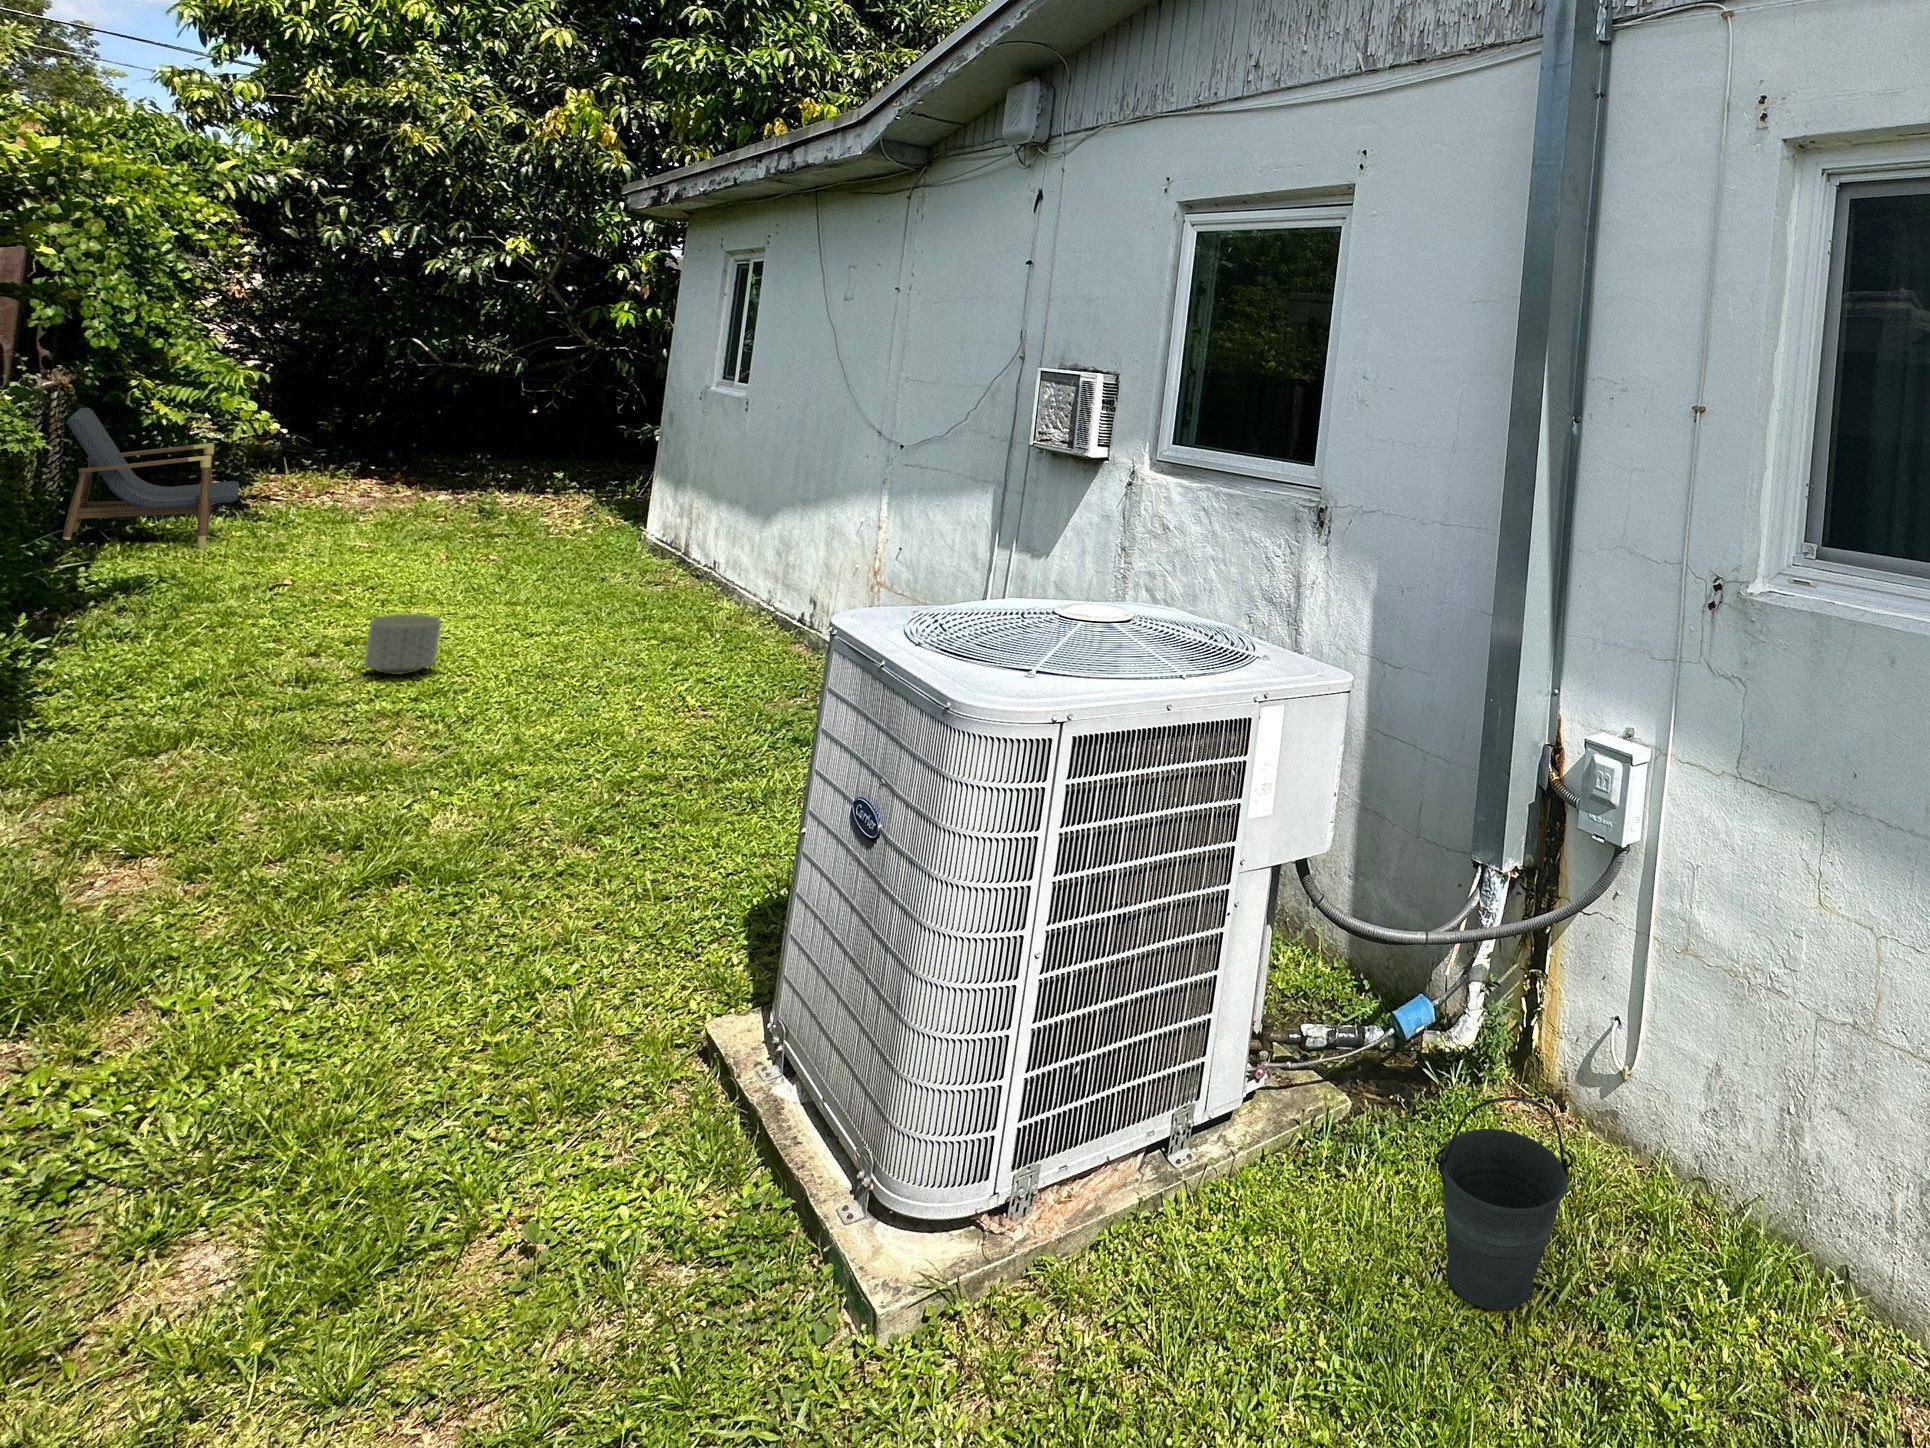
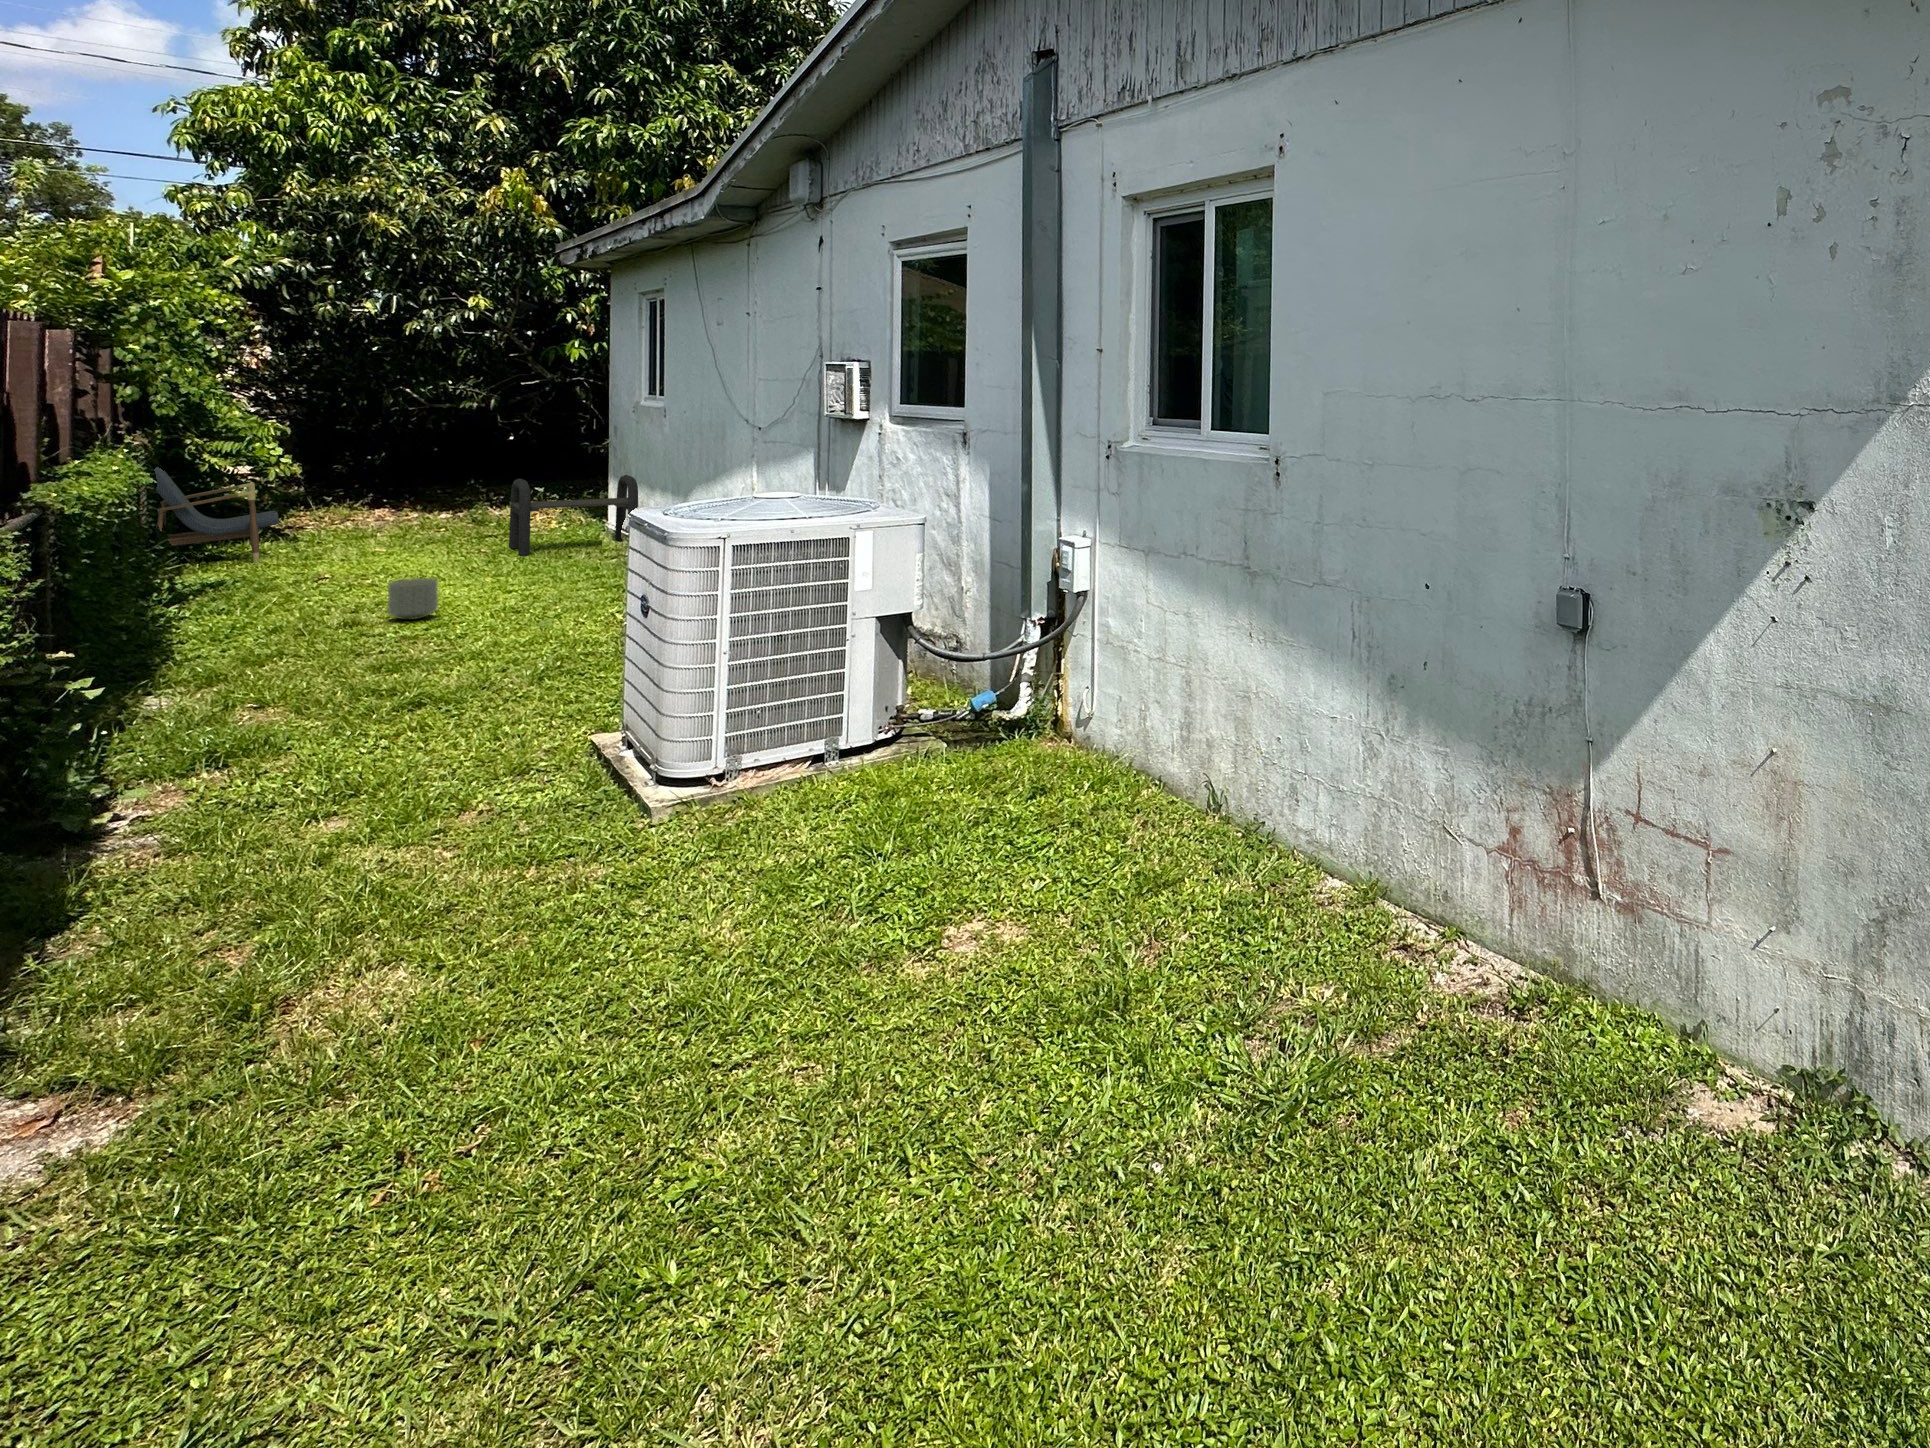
bench: none [528,469,697,569] -> present [509,475,638,556]
bucket: present [1435,1097,1574,1310] -> none [937,704,1012,801]

